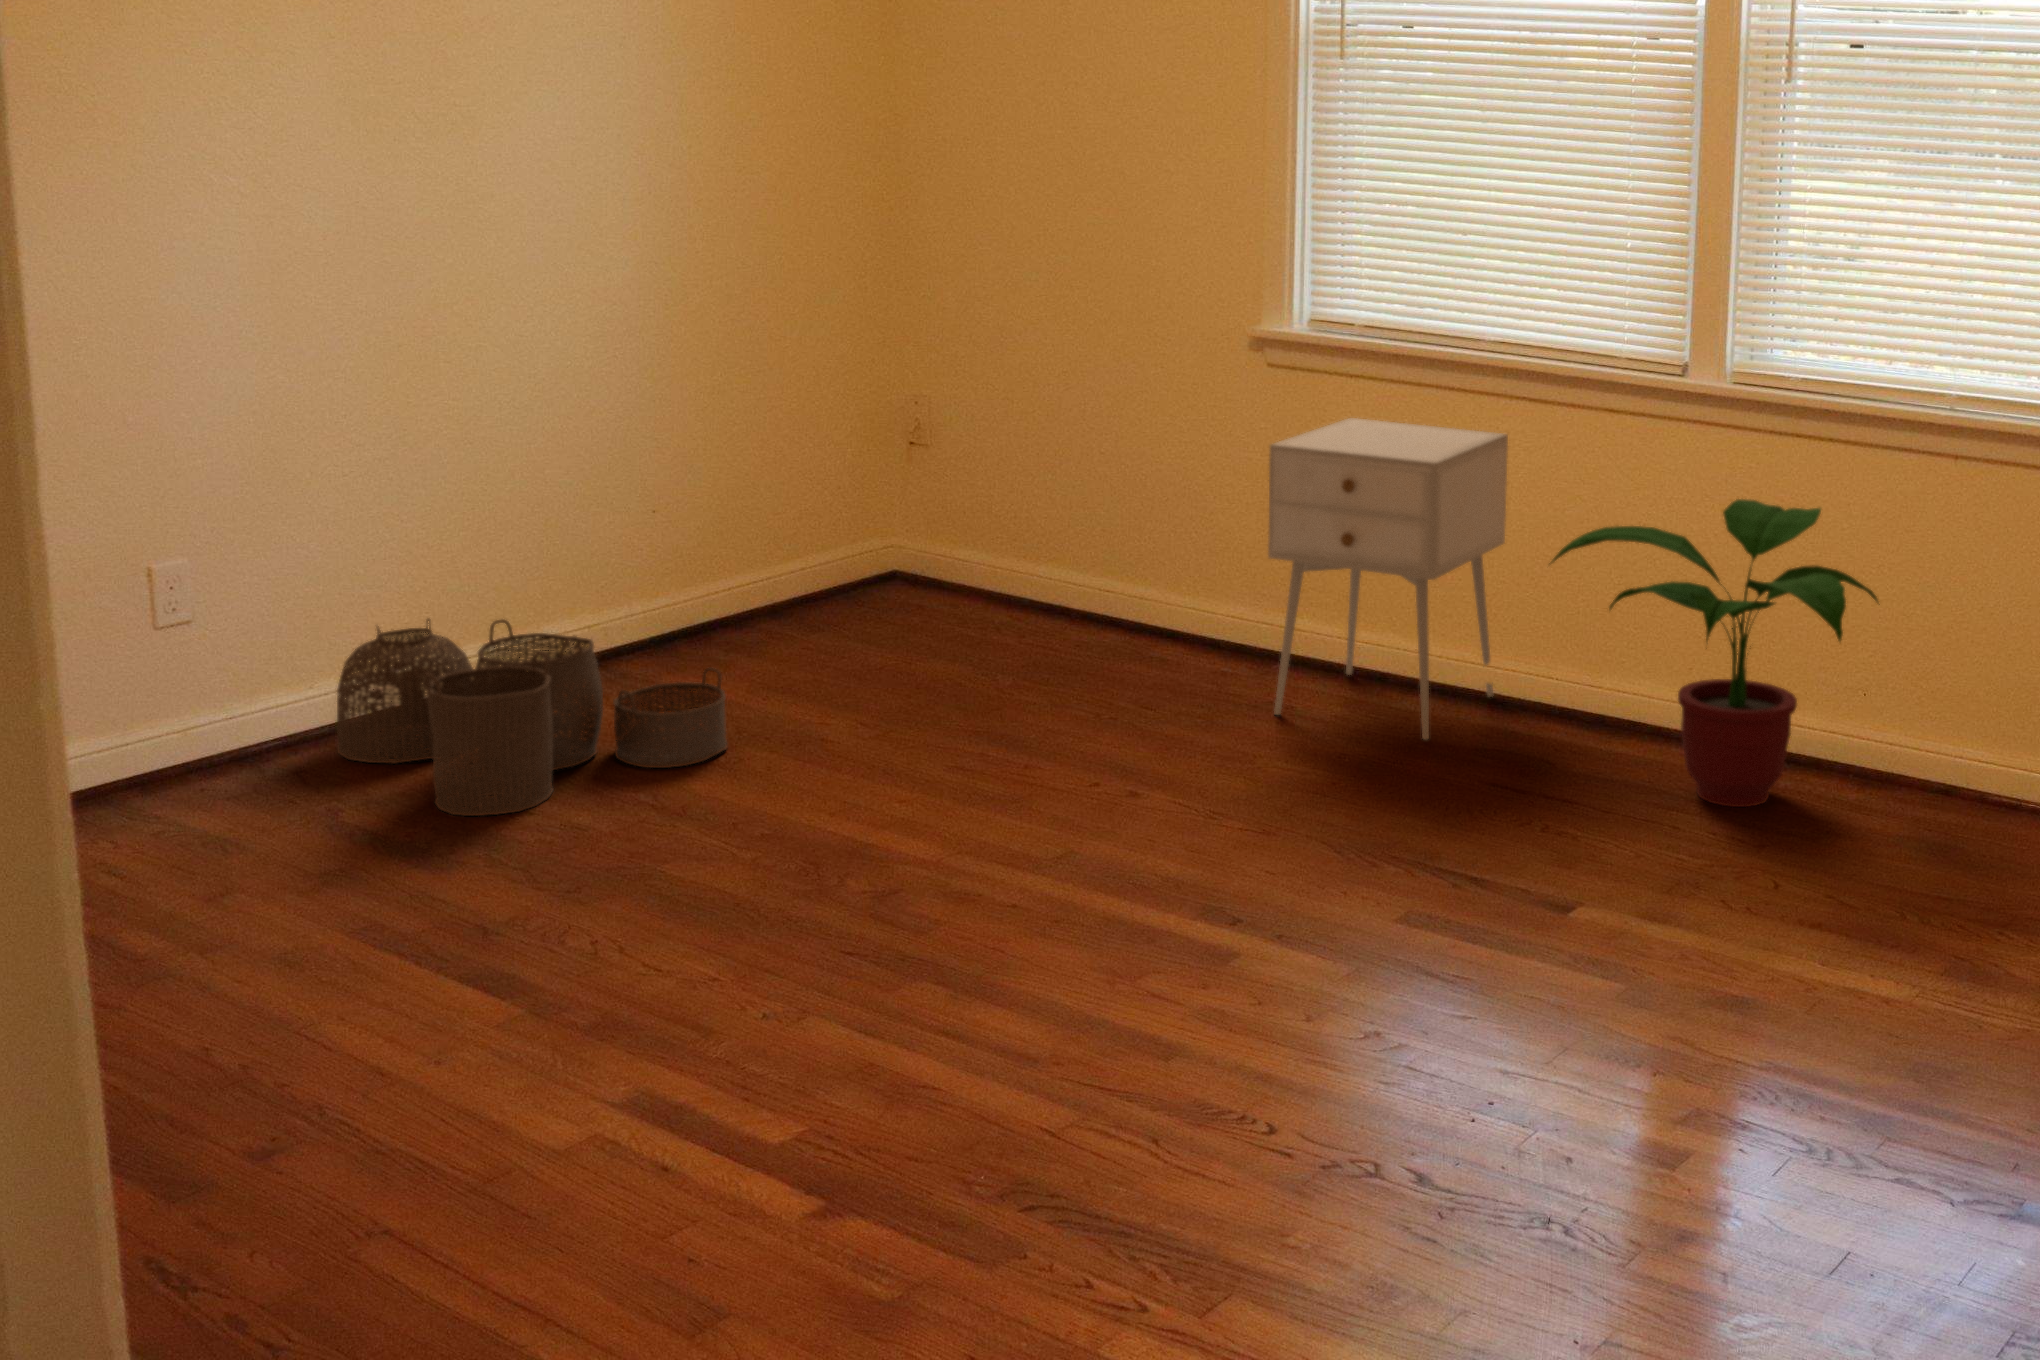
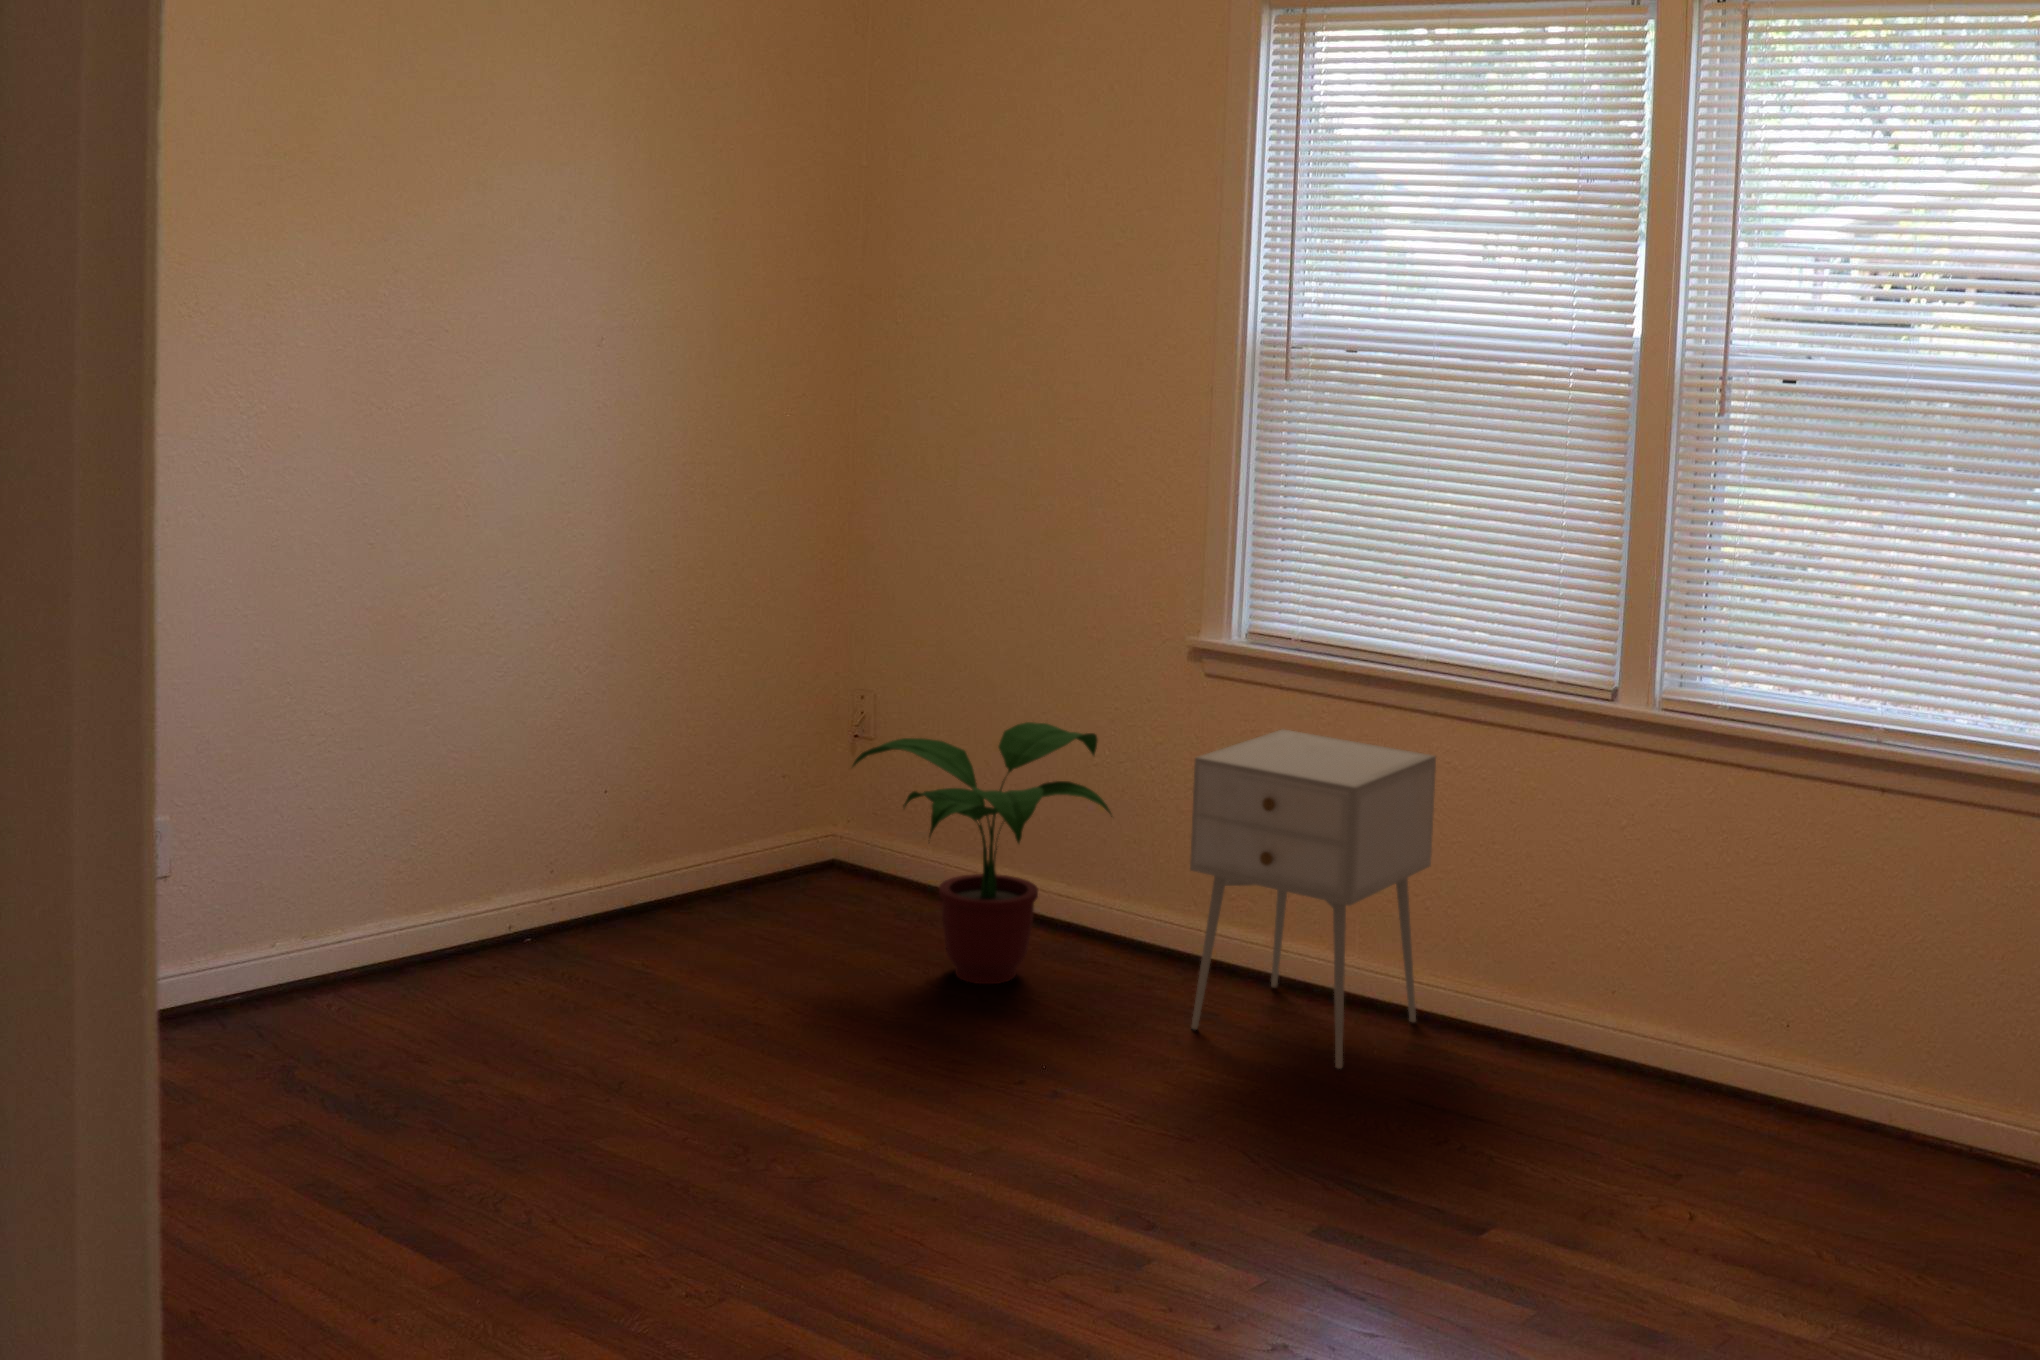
potted plant: present [1552,499,1880,807] -> present [853,722,1112,984]
woven basket: present [337,619,727,816] -> none [305,886,659,1091]

